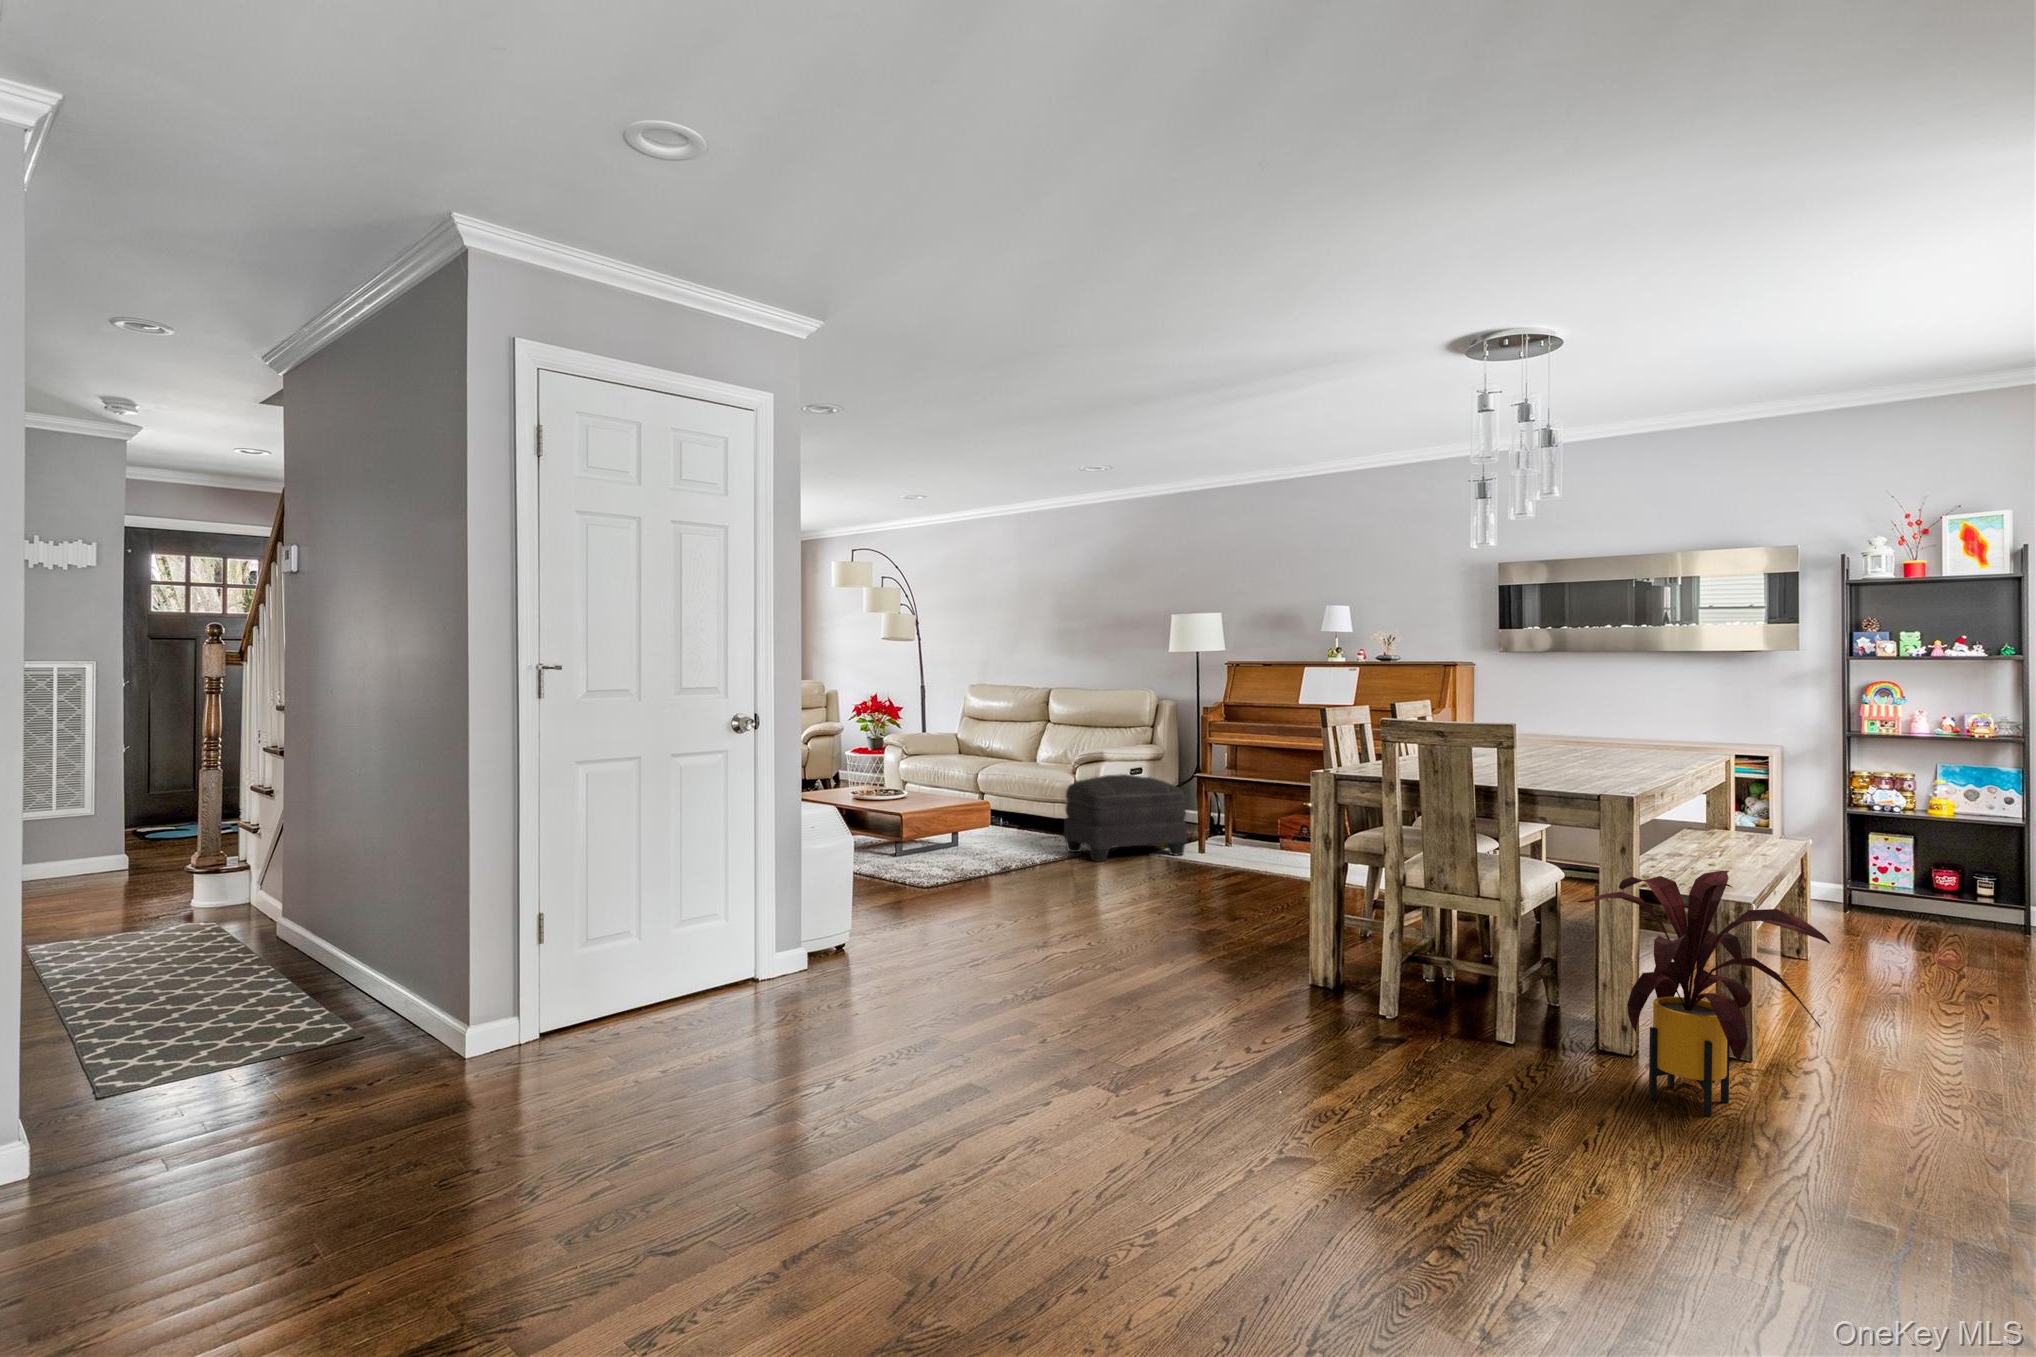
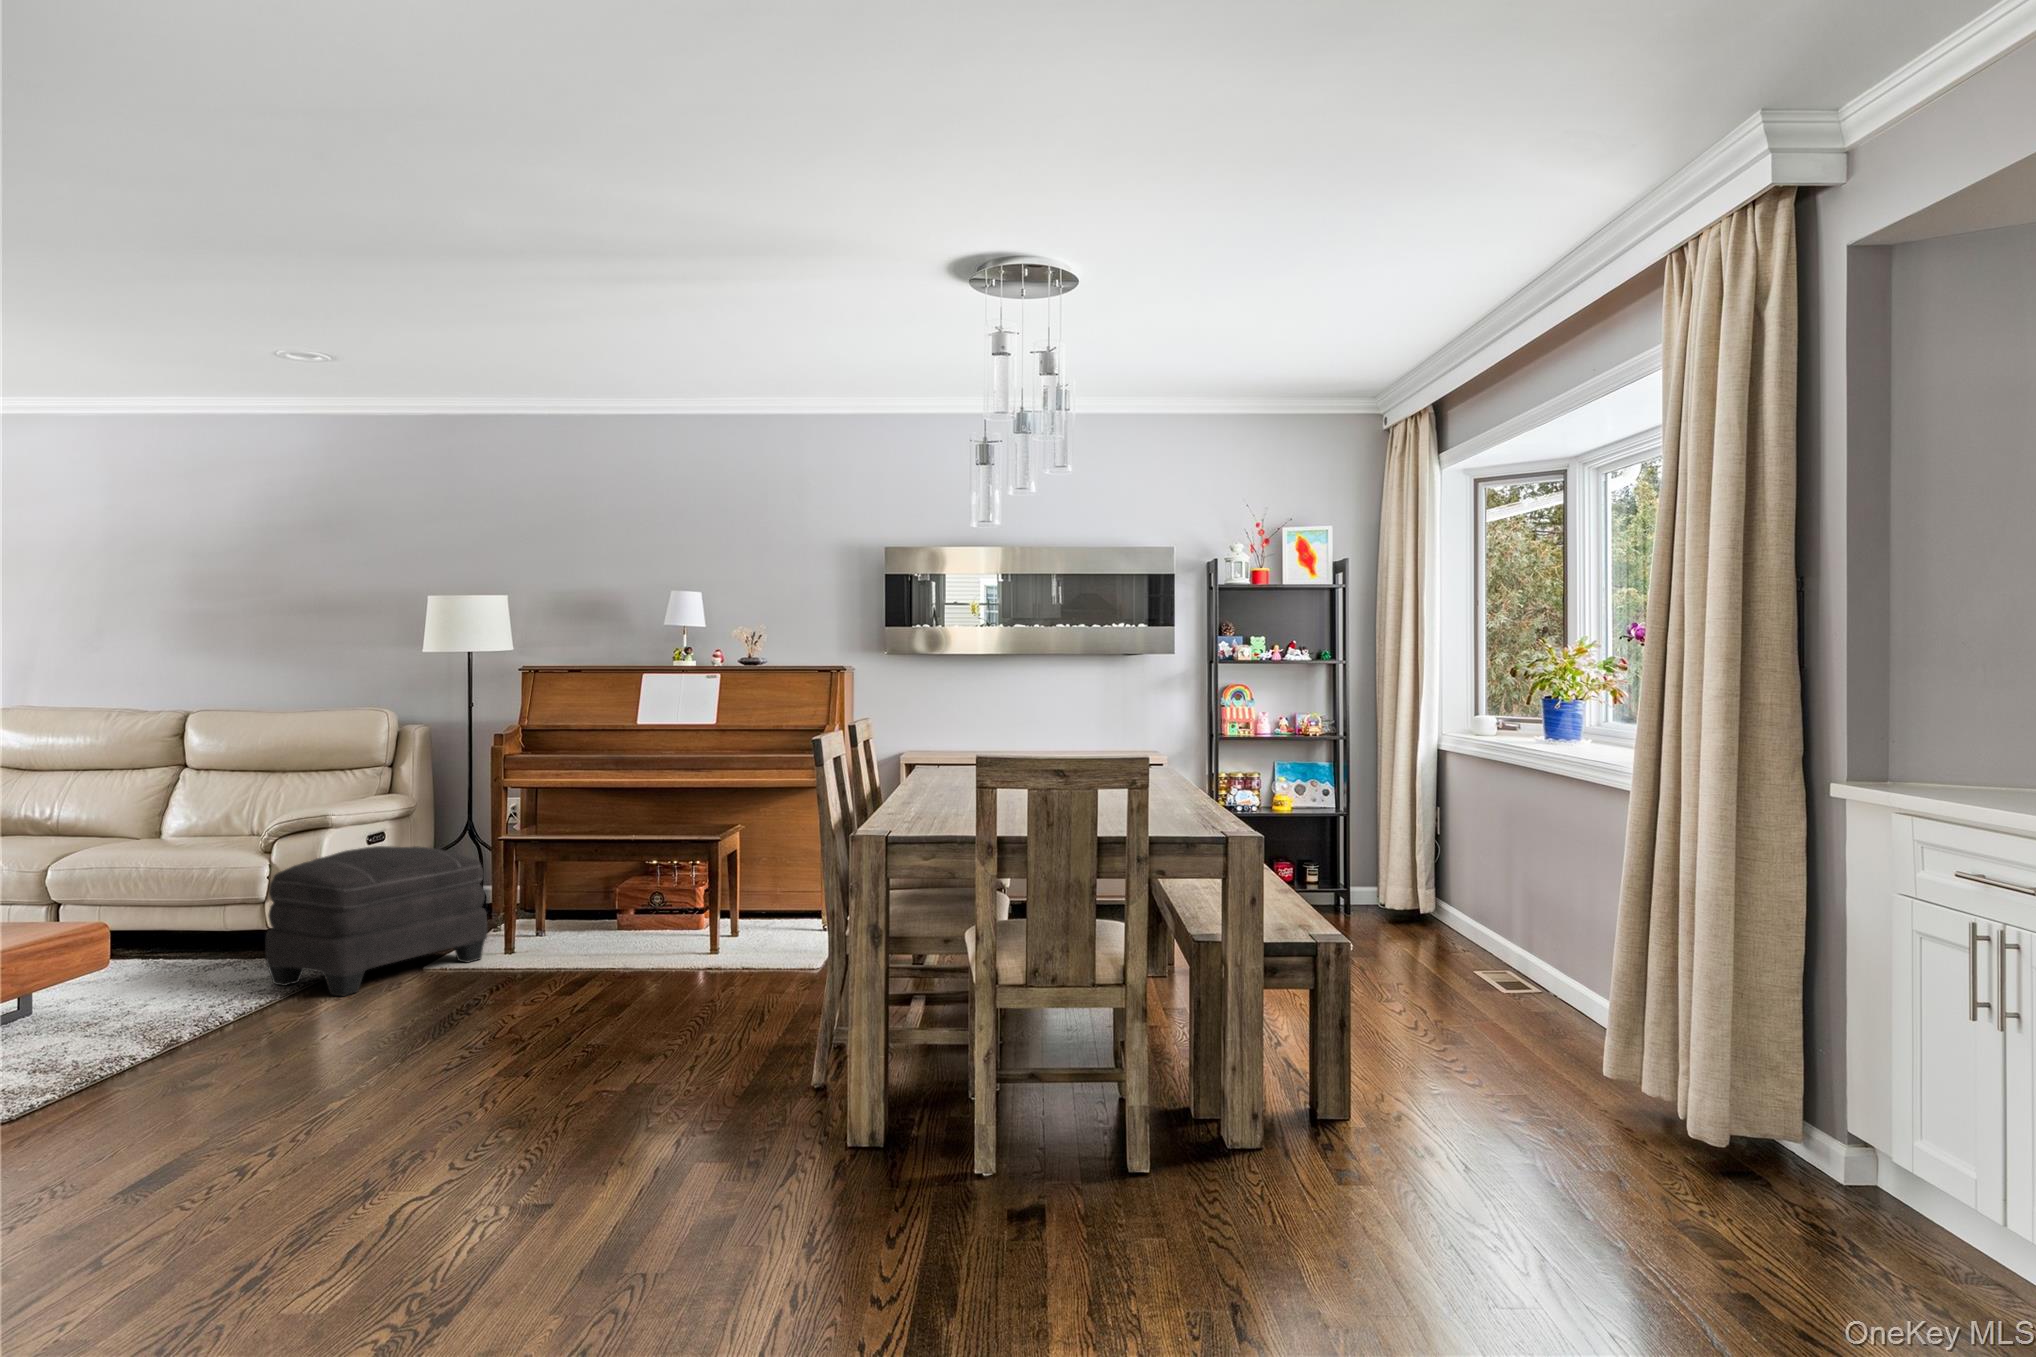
house plant: present [1578,871,1831,1116] -> none [1261,913,1550,1217]

